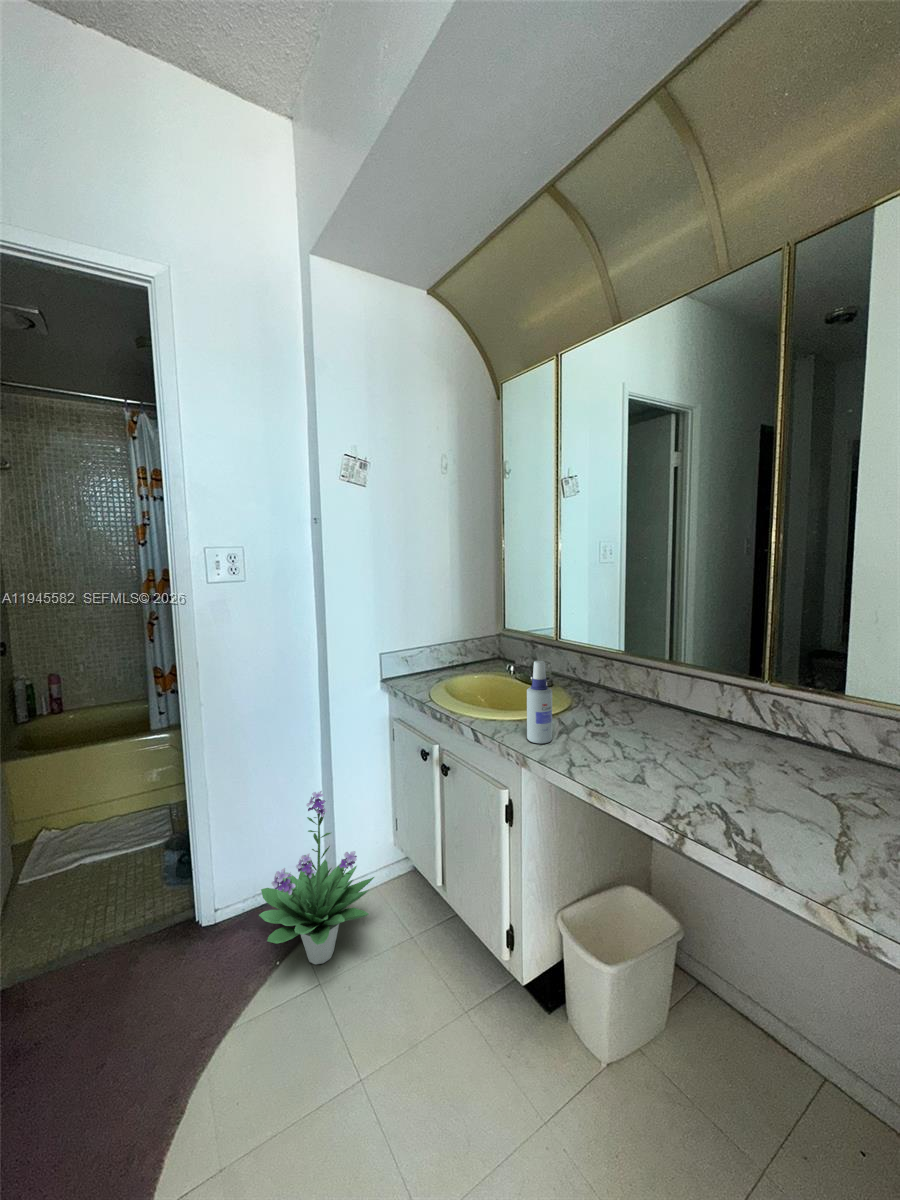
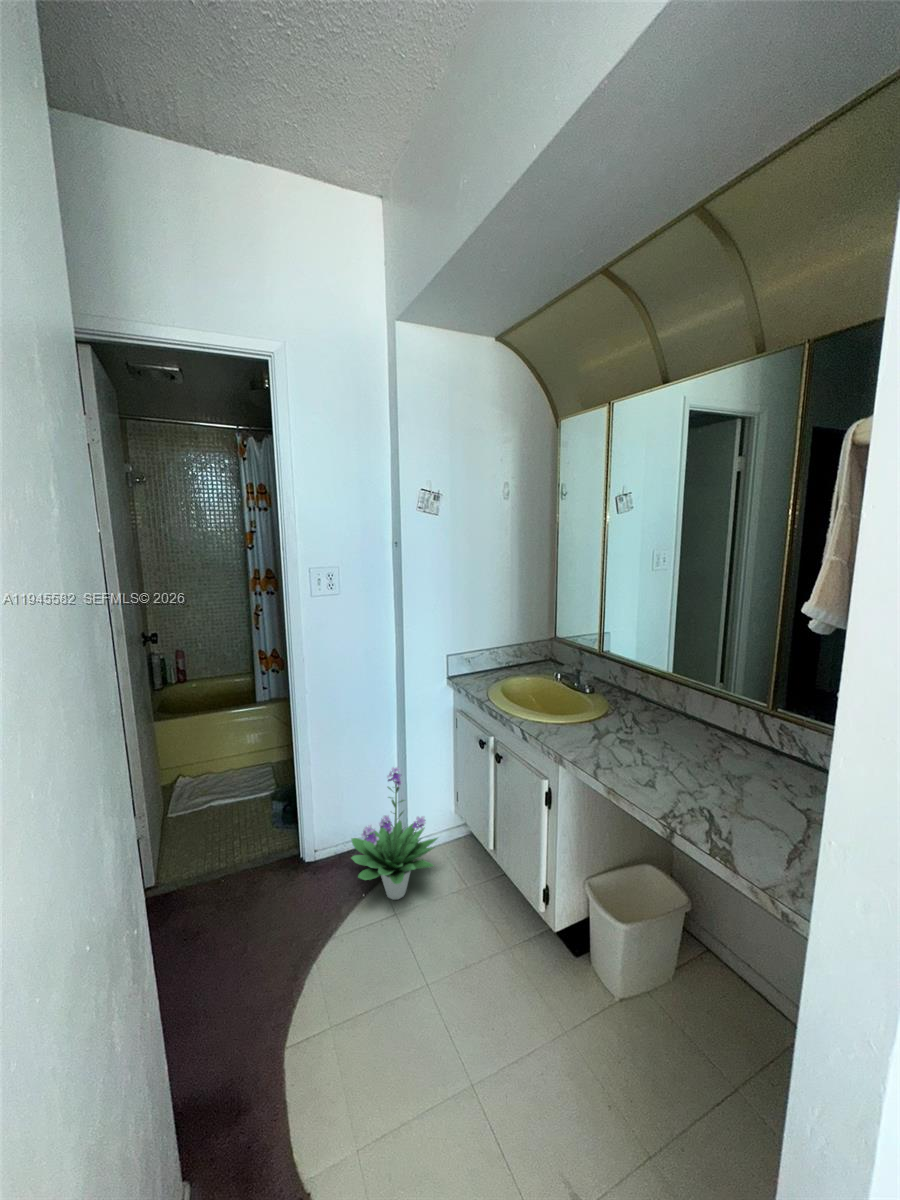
spray bottle: present [527,660,552,743] -> none [565,679,586,746]

